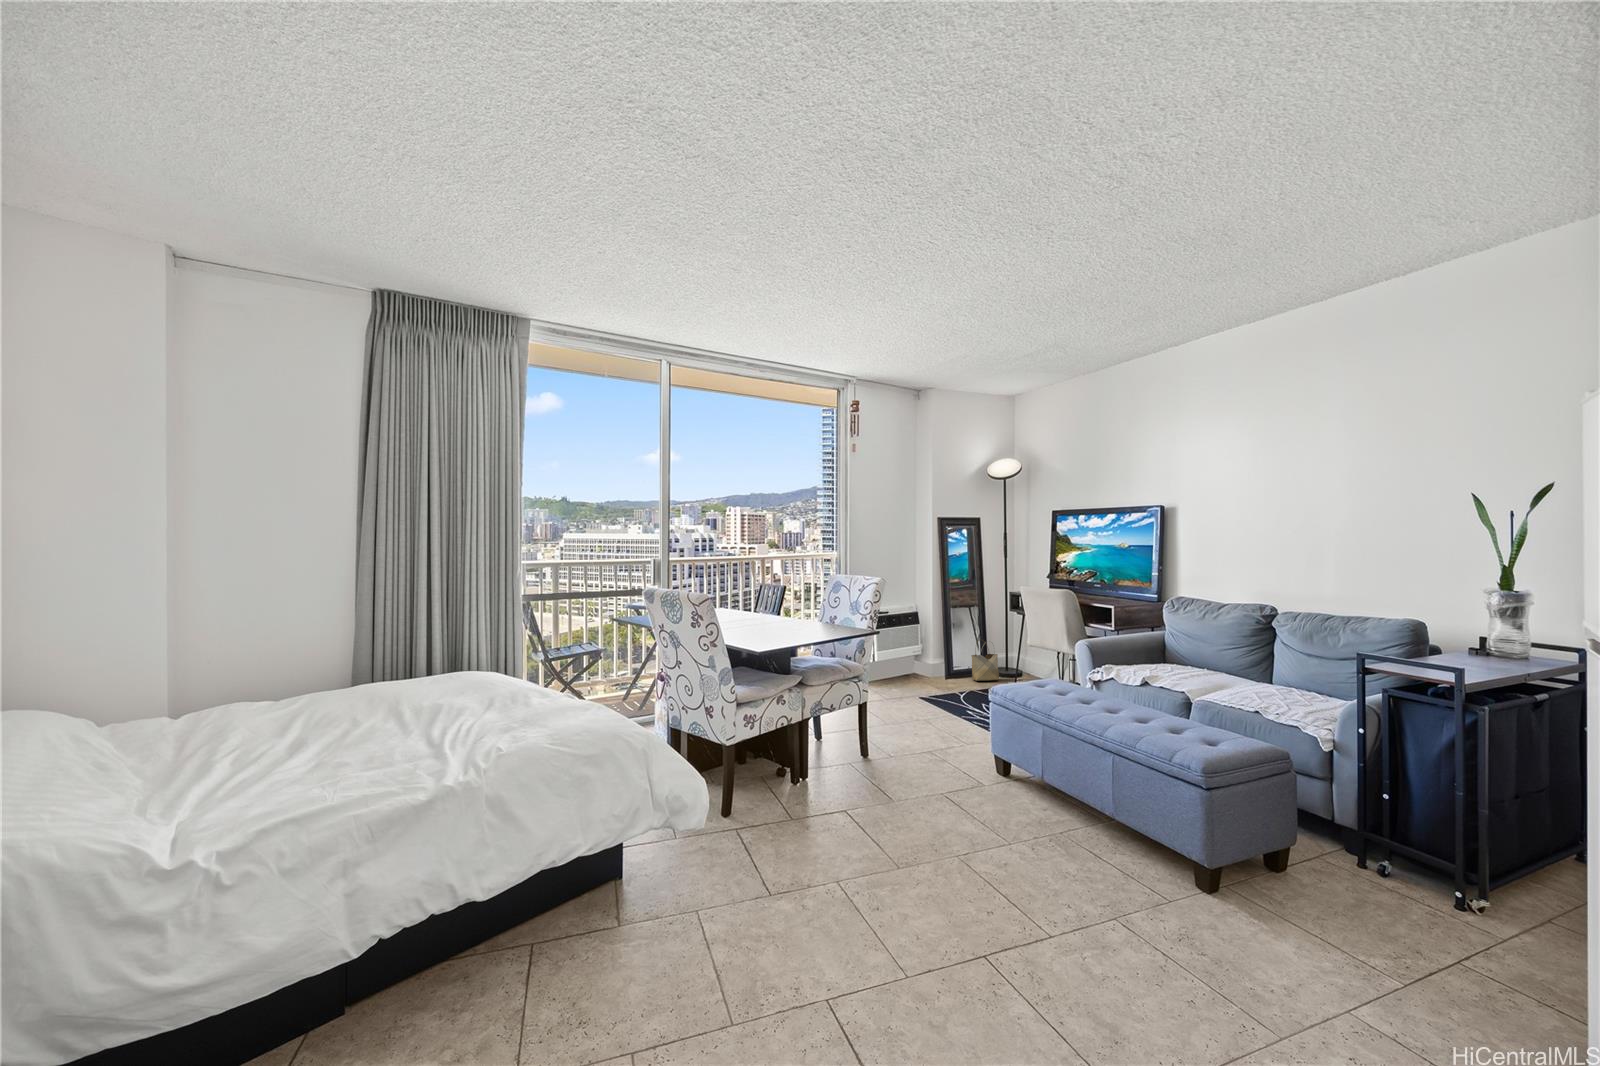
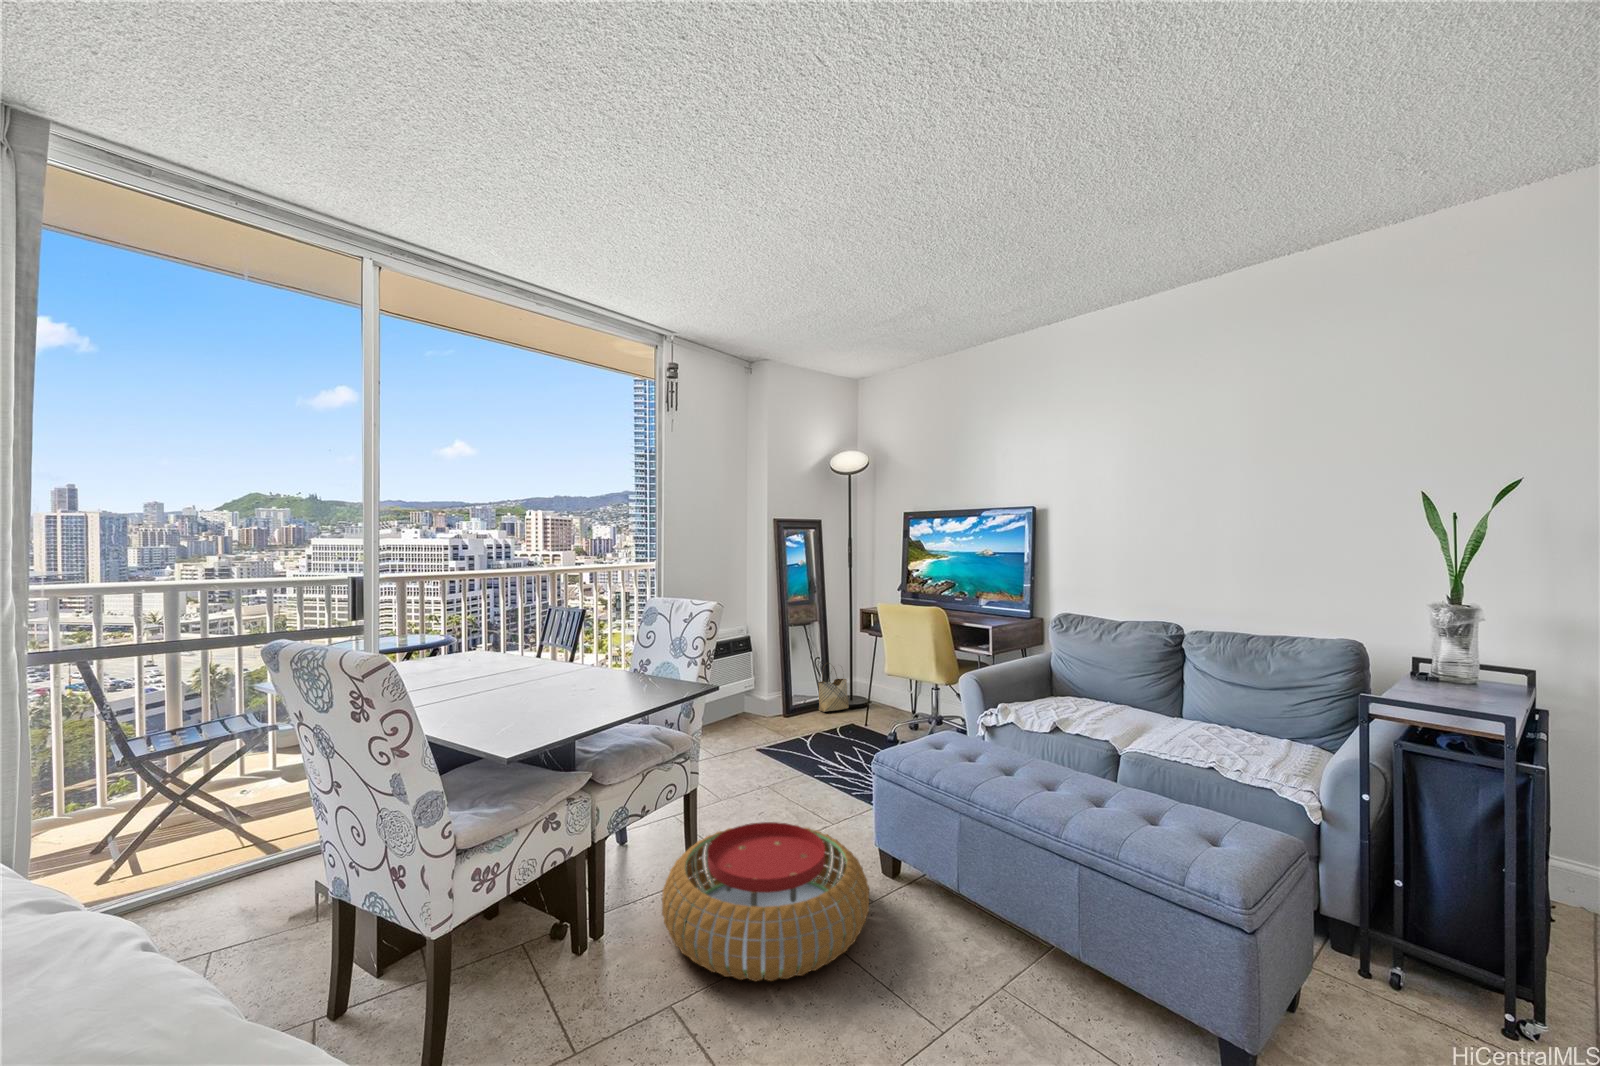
pouf: none [845,727,982,809] -> present [662,822,869,981]

